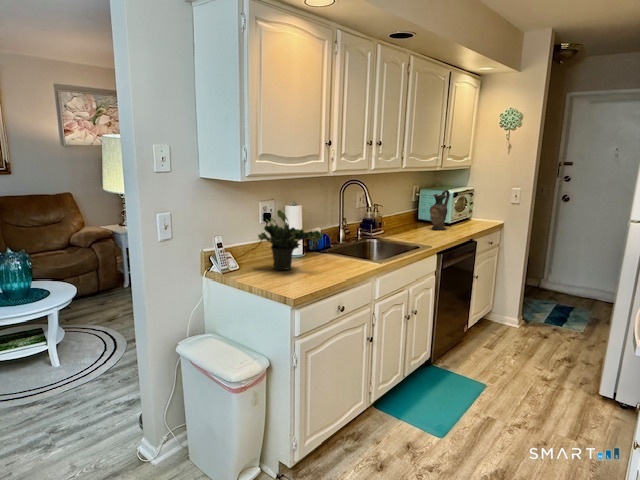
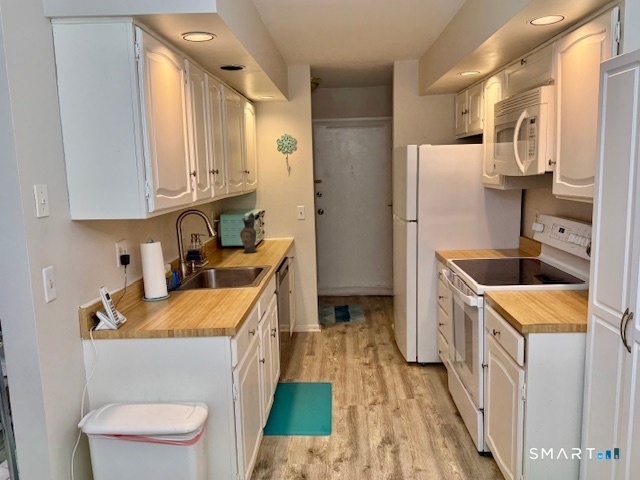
potted plant: present [258,210,322,270] -> none [138,246,212,313]

